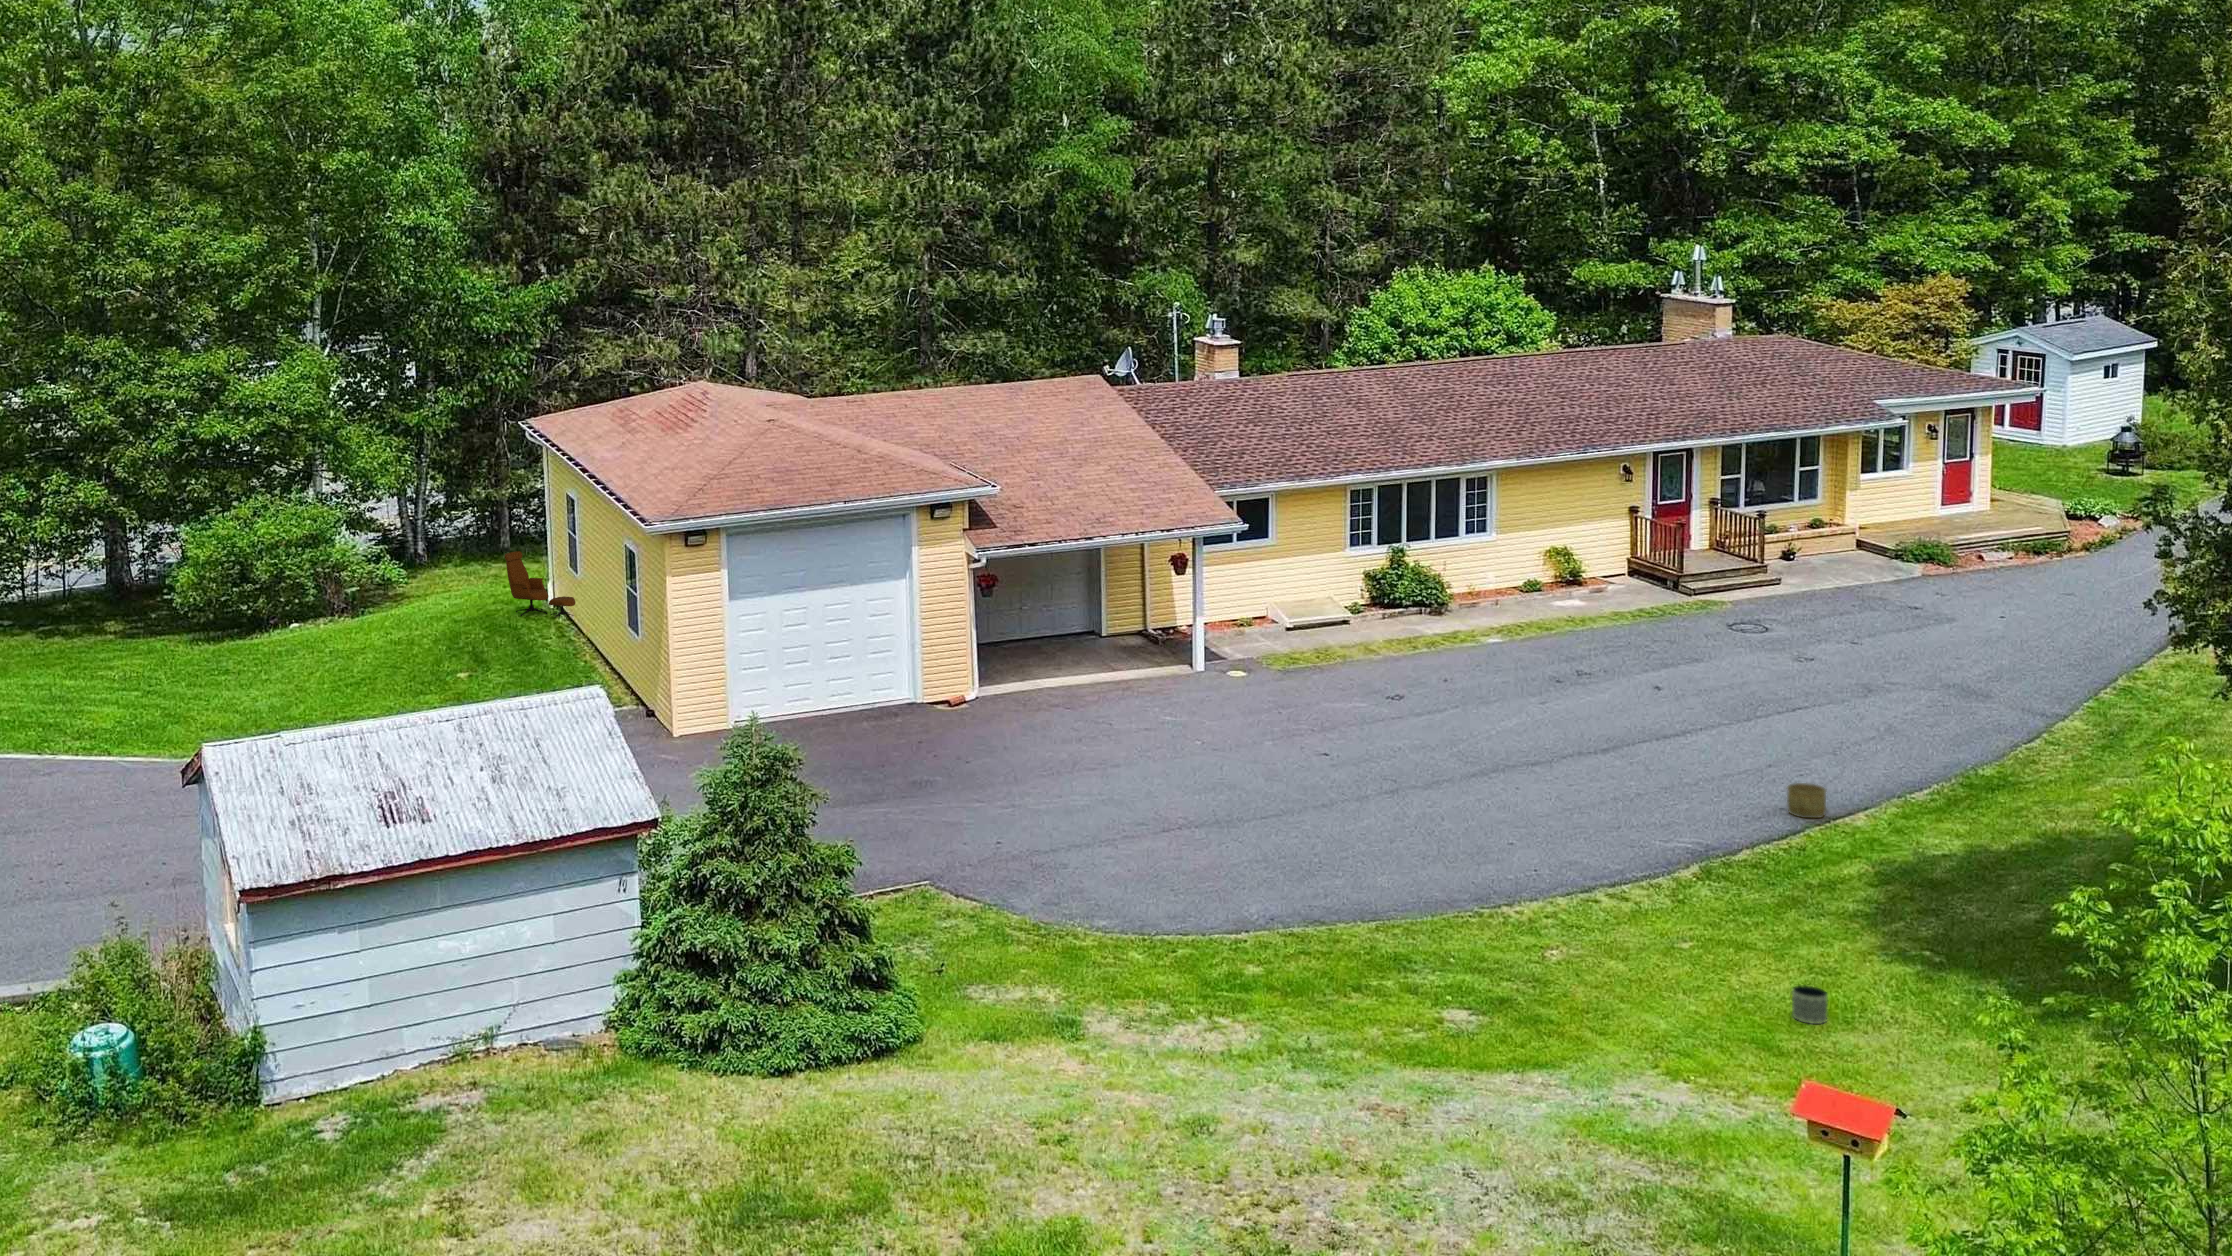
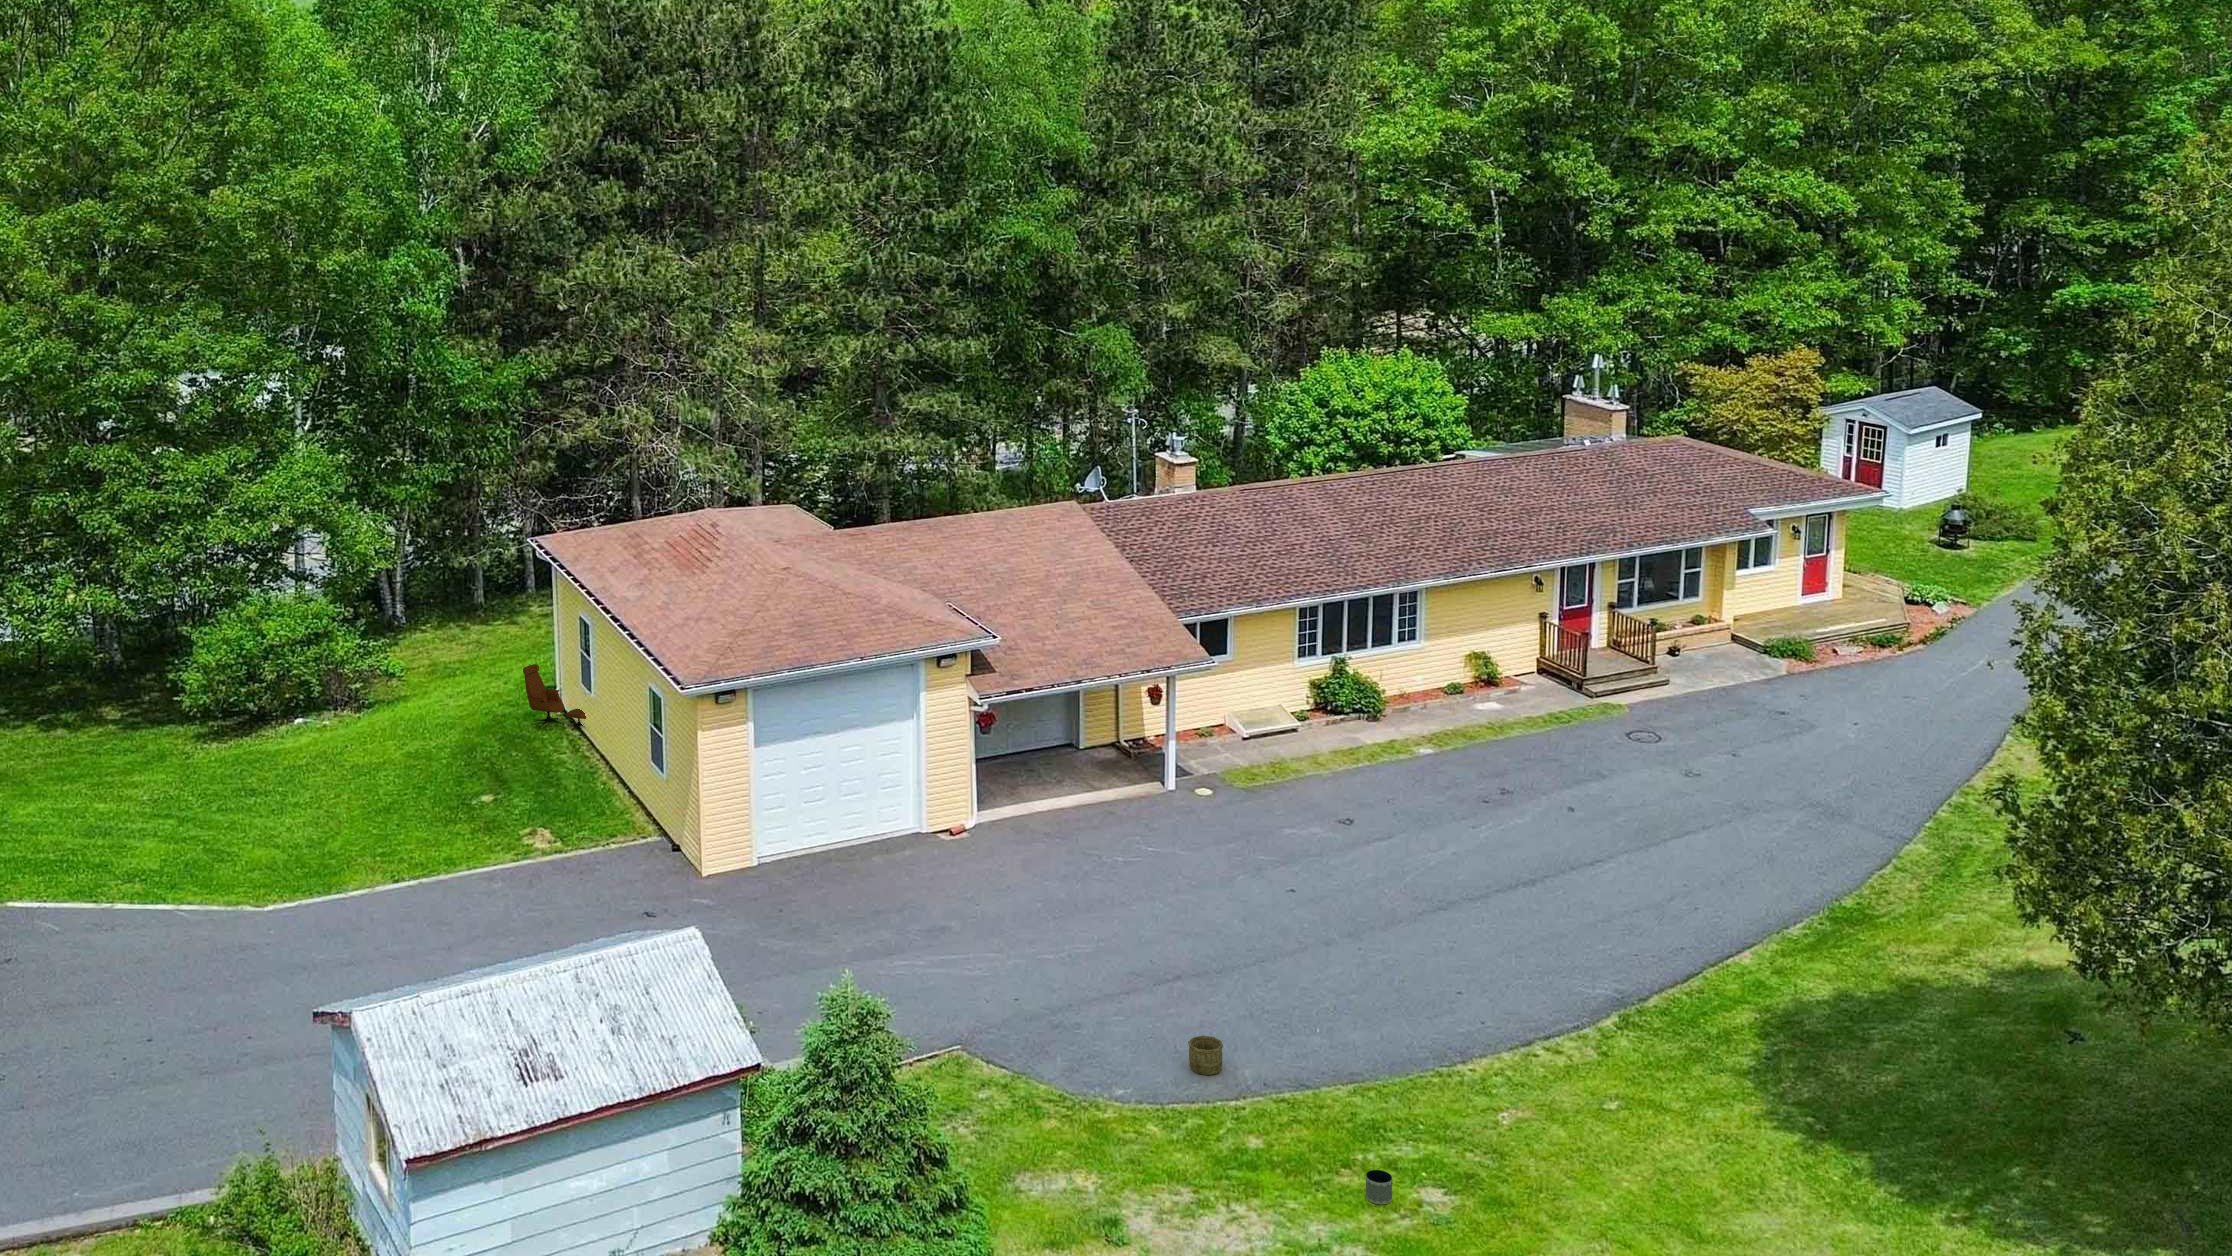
wooden bucket: present [1787,783,1826,818] -> present [1188,1036,1223,1075]
planter: present [1792,985,1828,1024] -> present [1366,1170,1392,1205]

